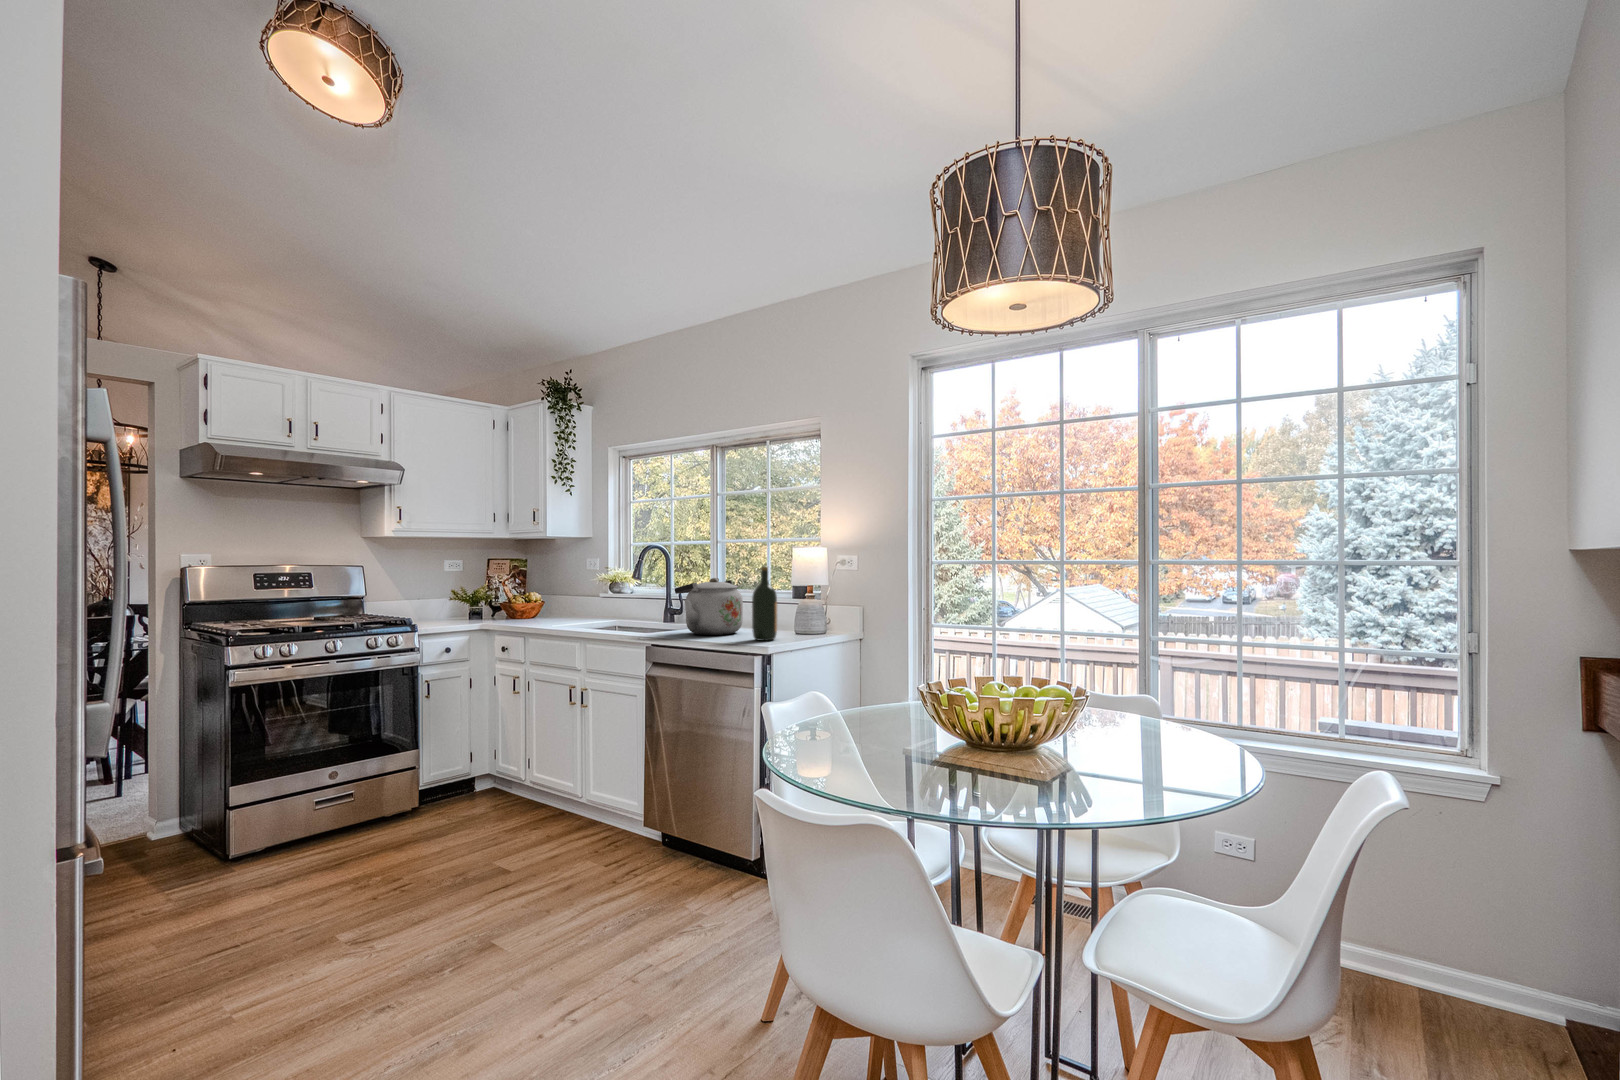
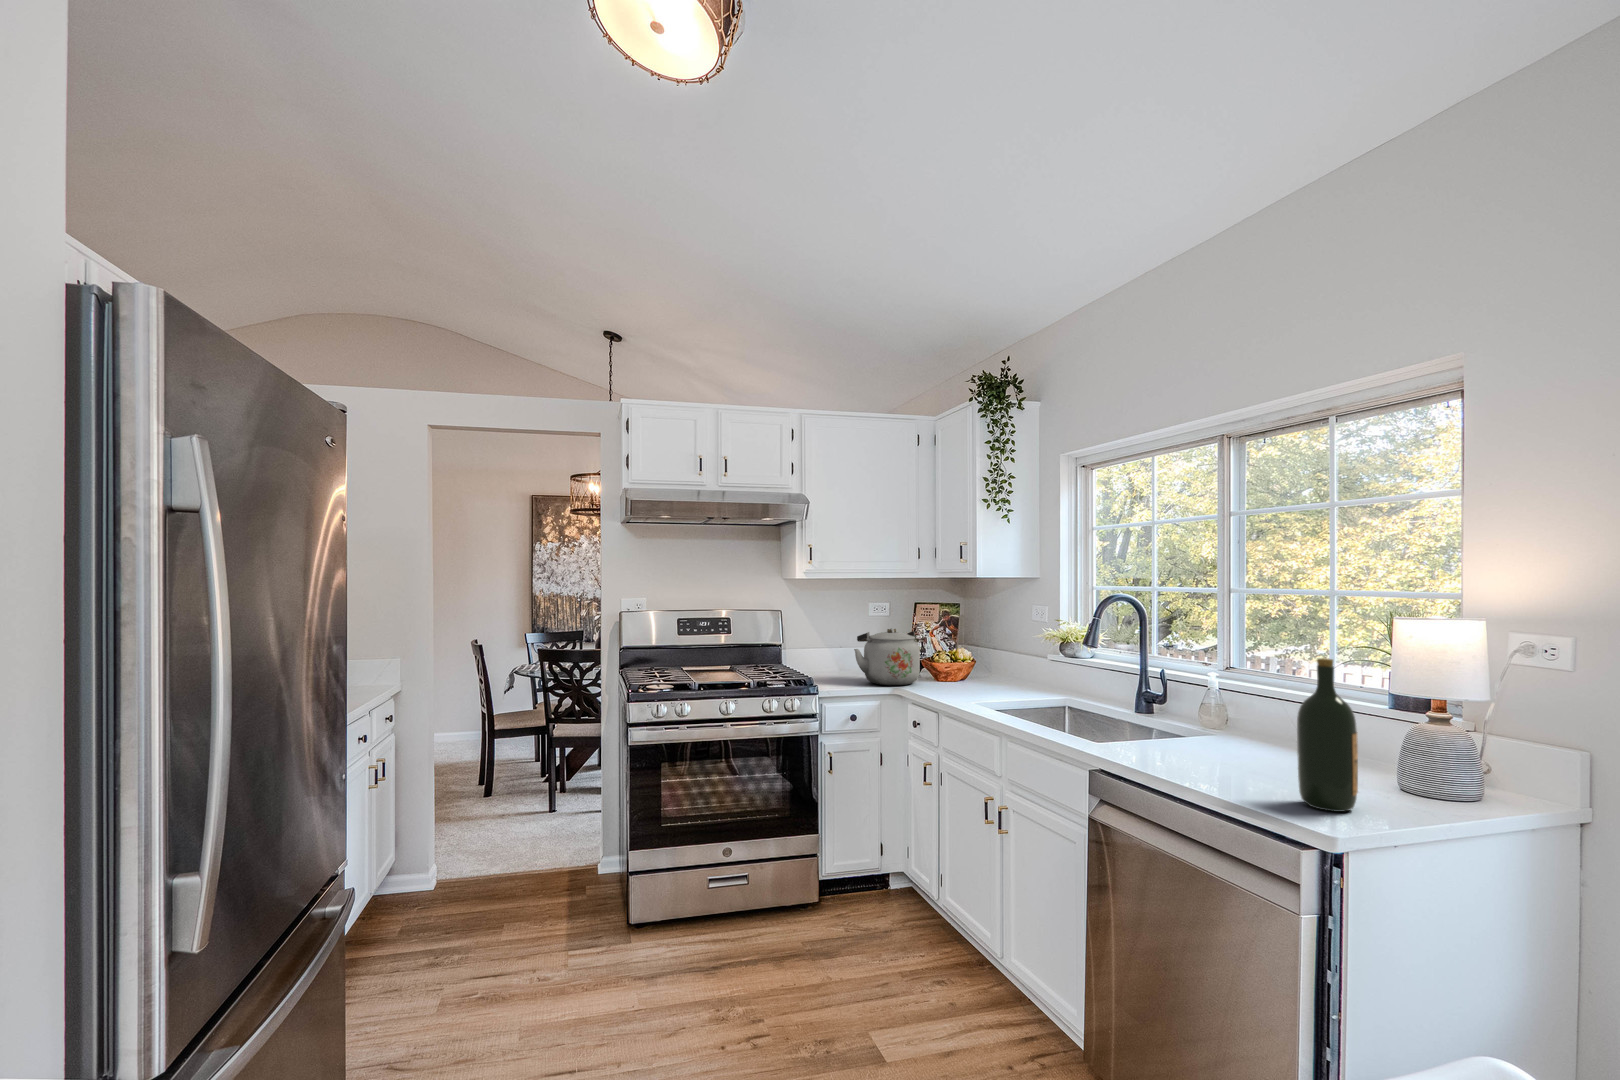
kettle: present [675,578,743,635] -> present [854,628,920,685]

